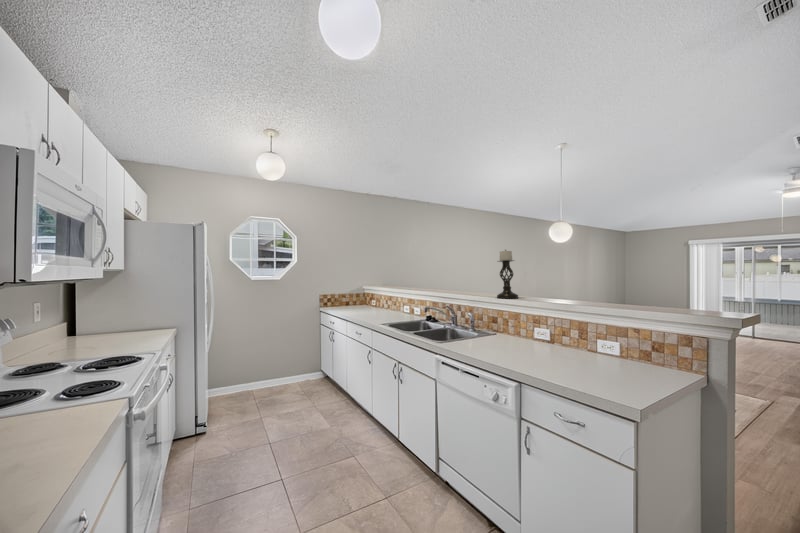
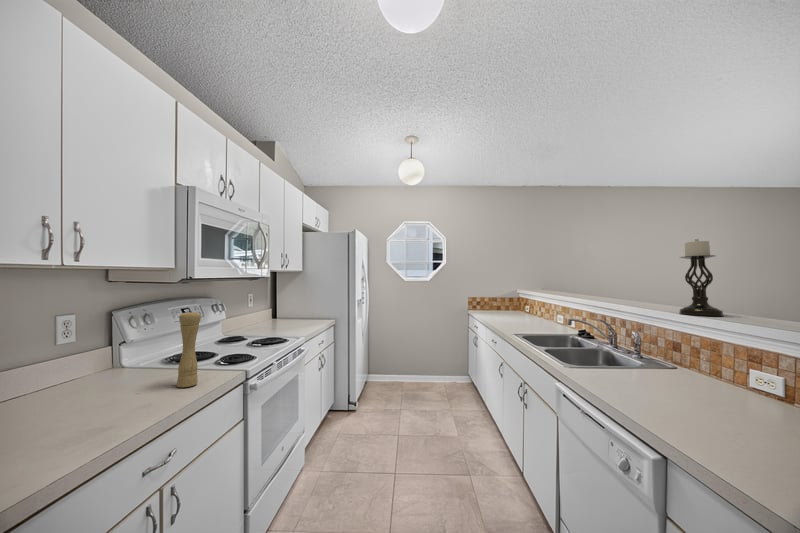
pepper mill: none [34,328,72,436] -> present [177,311,201,387]

